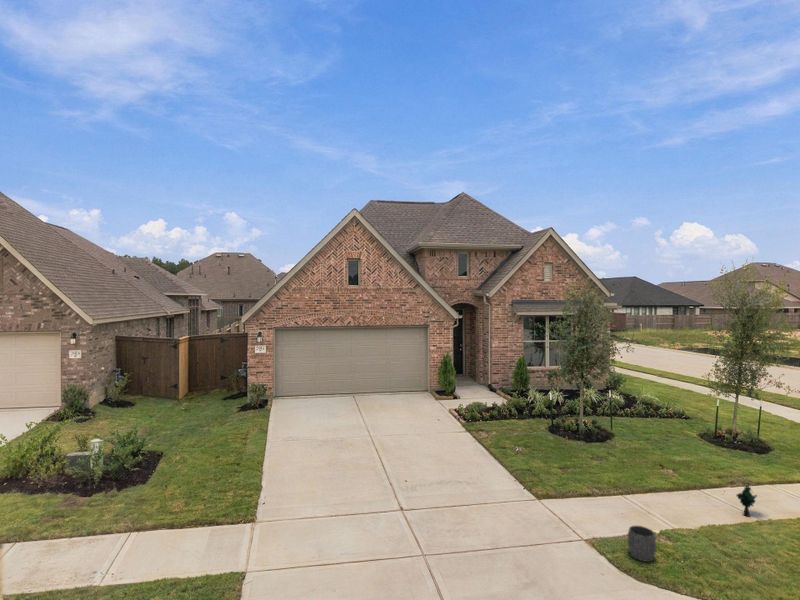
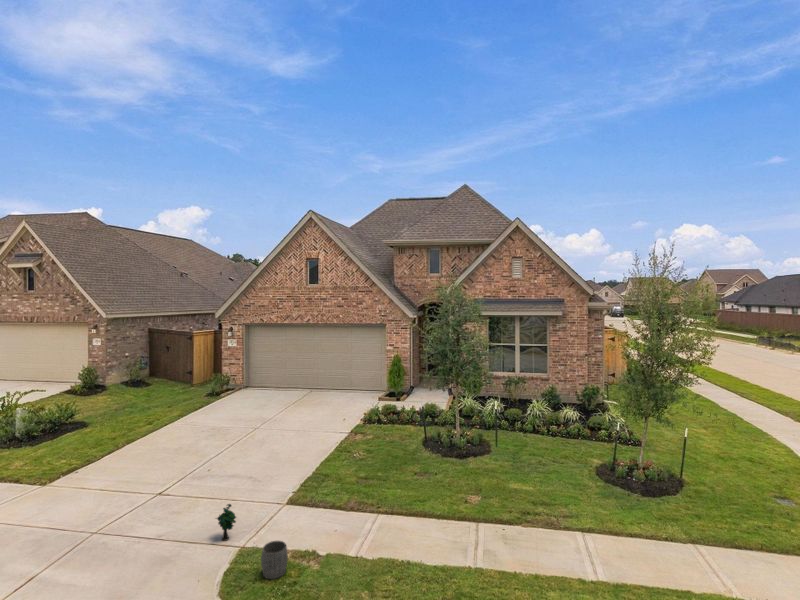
decorative plant: present [736,483,757,517] -> present [217,504,236,541]

